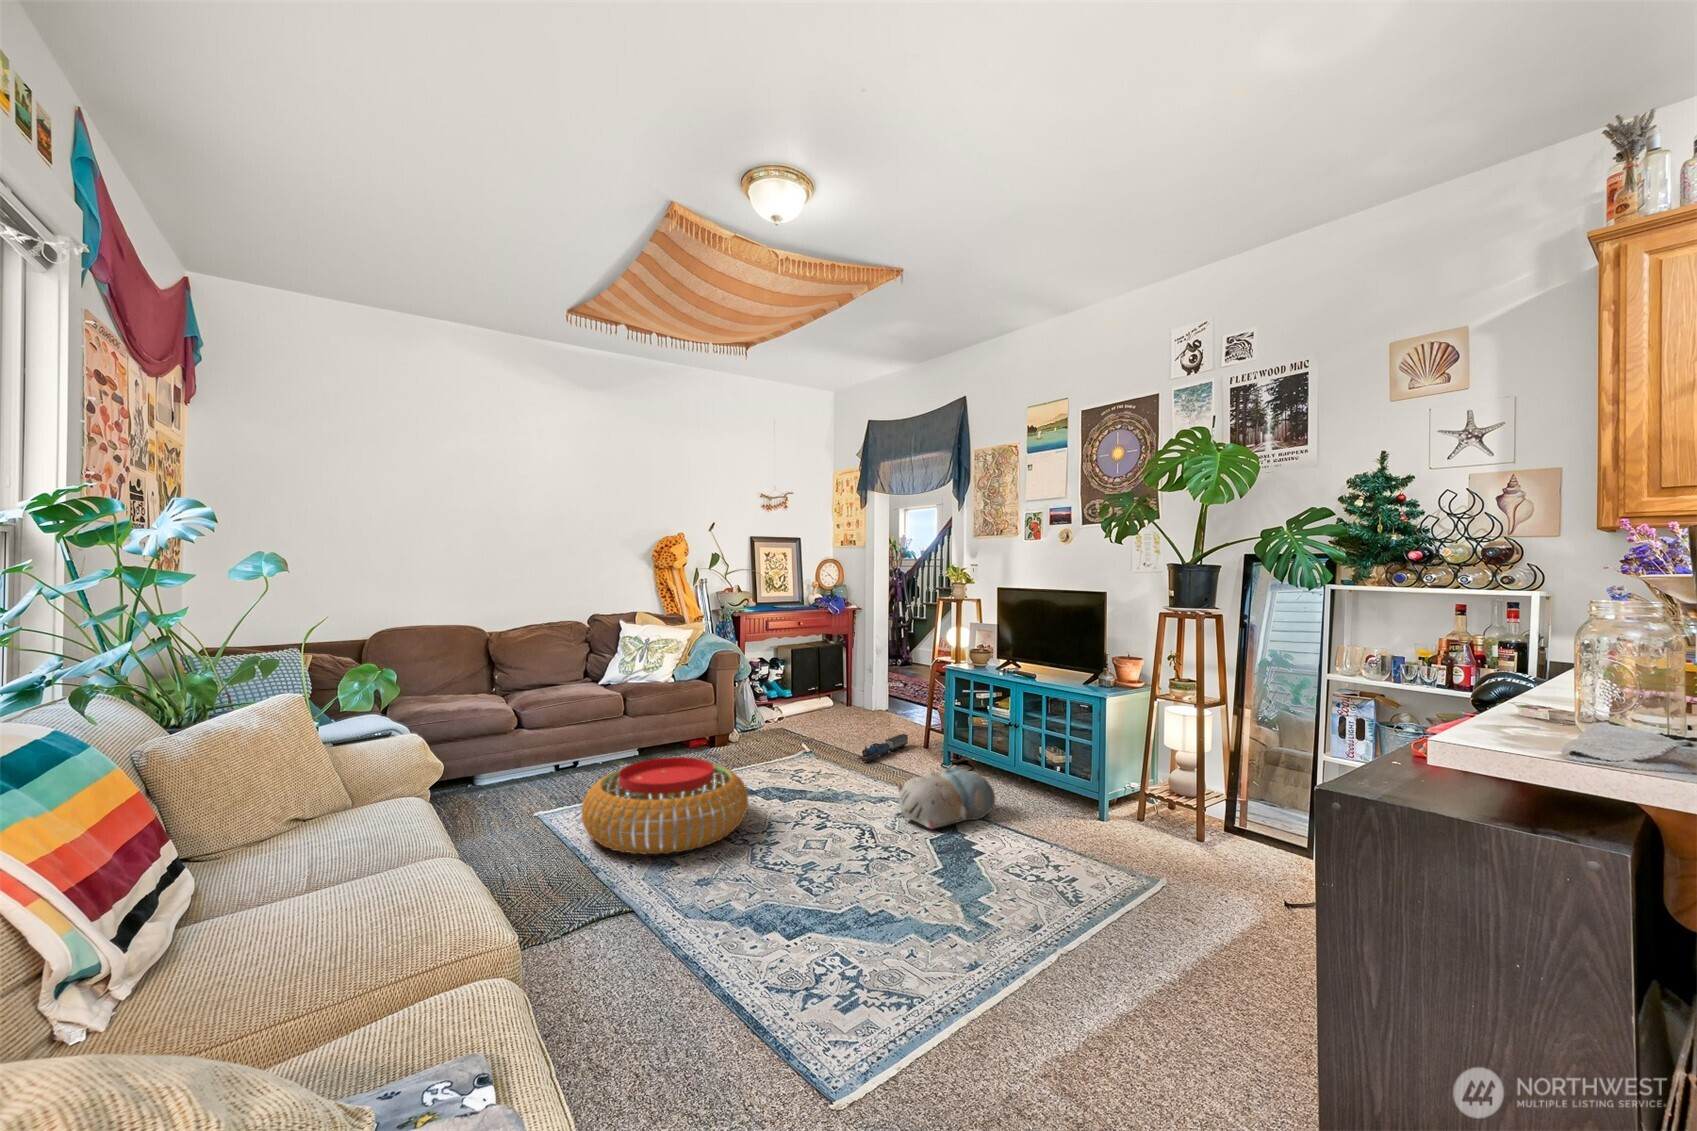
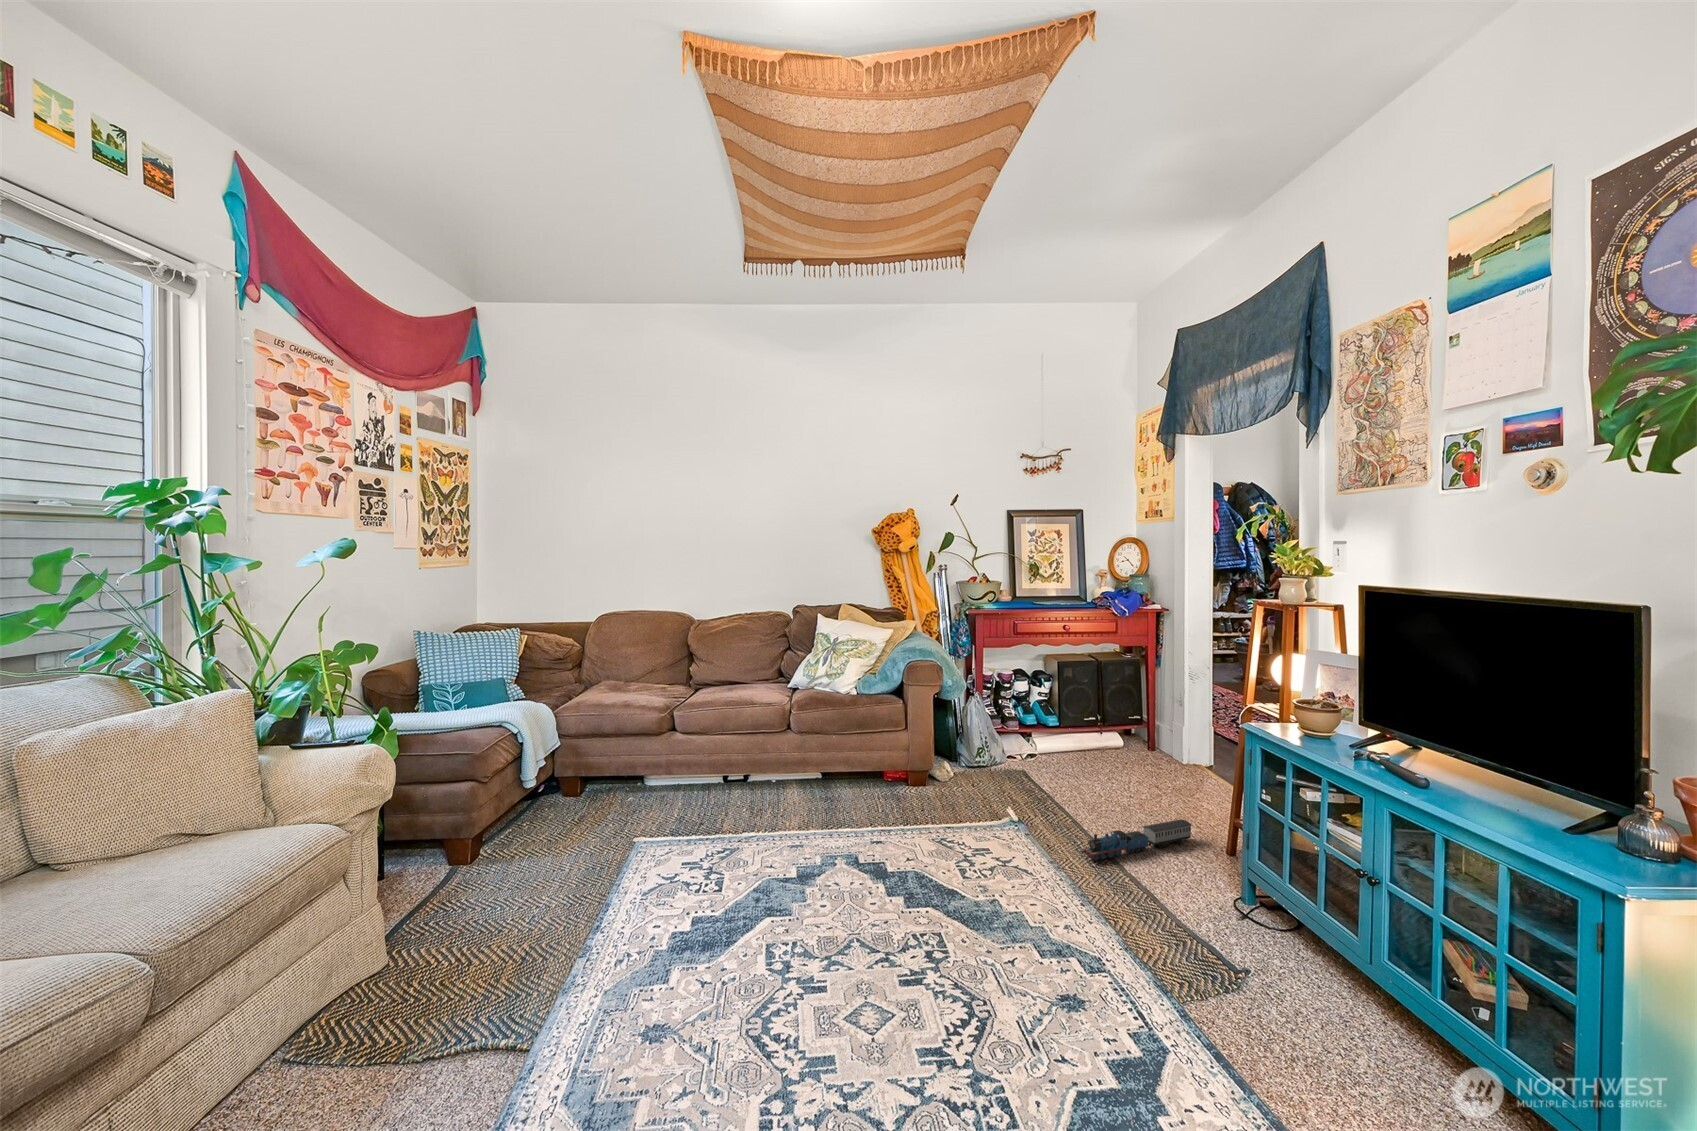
pouf: present [581,757,748,855] -> none [599,809,833,970]
plush toy: present [898,766,995,829] -> none [1054,932,1277,1071]

